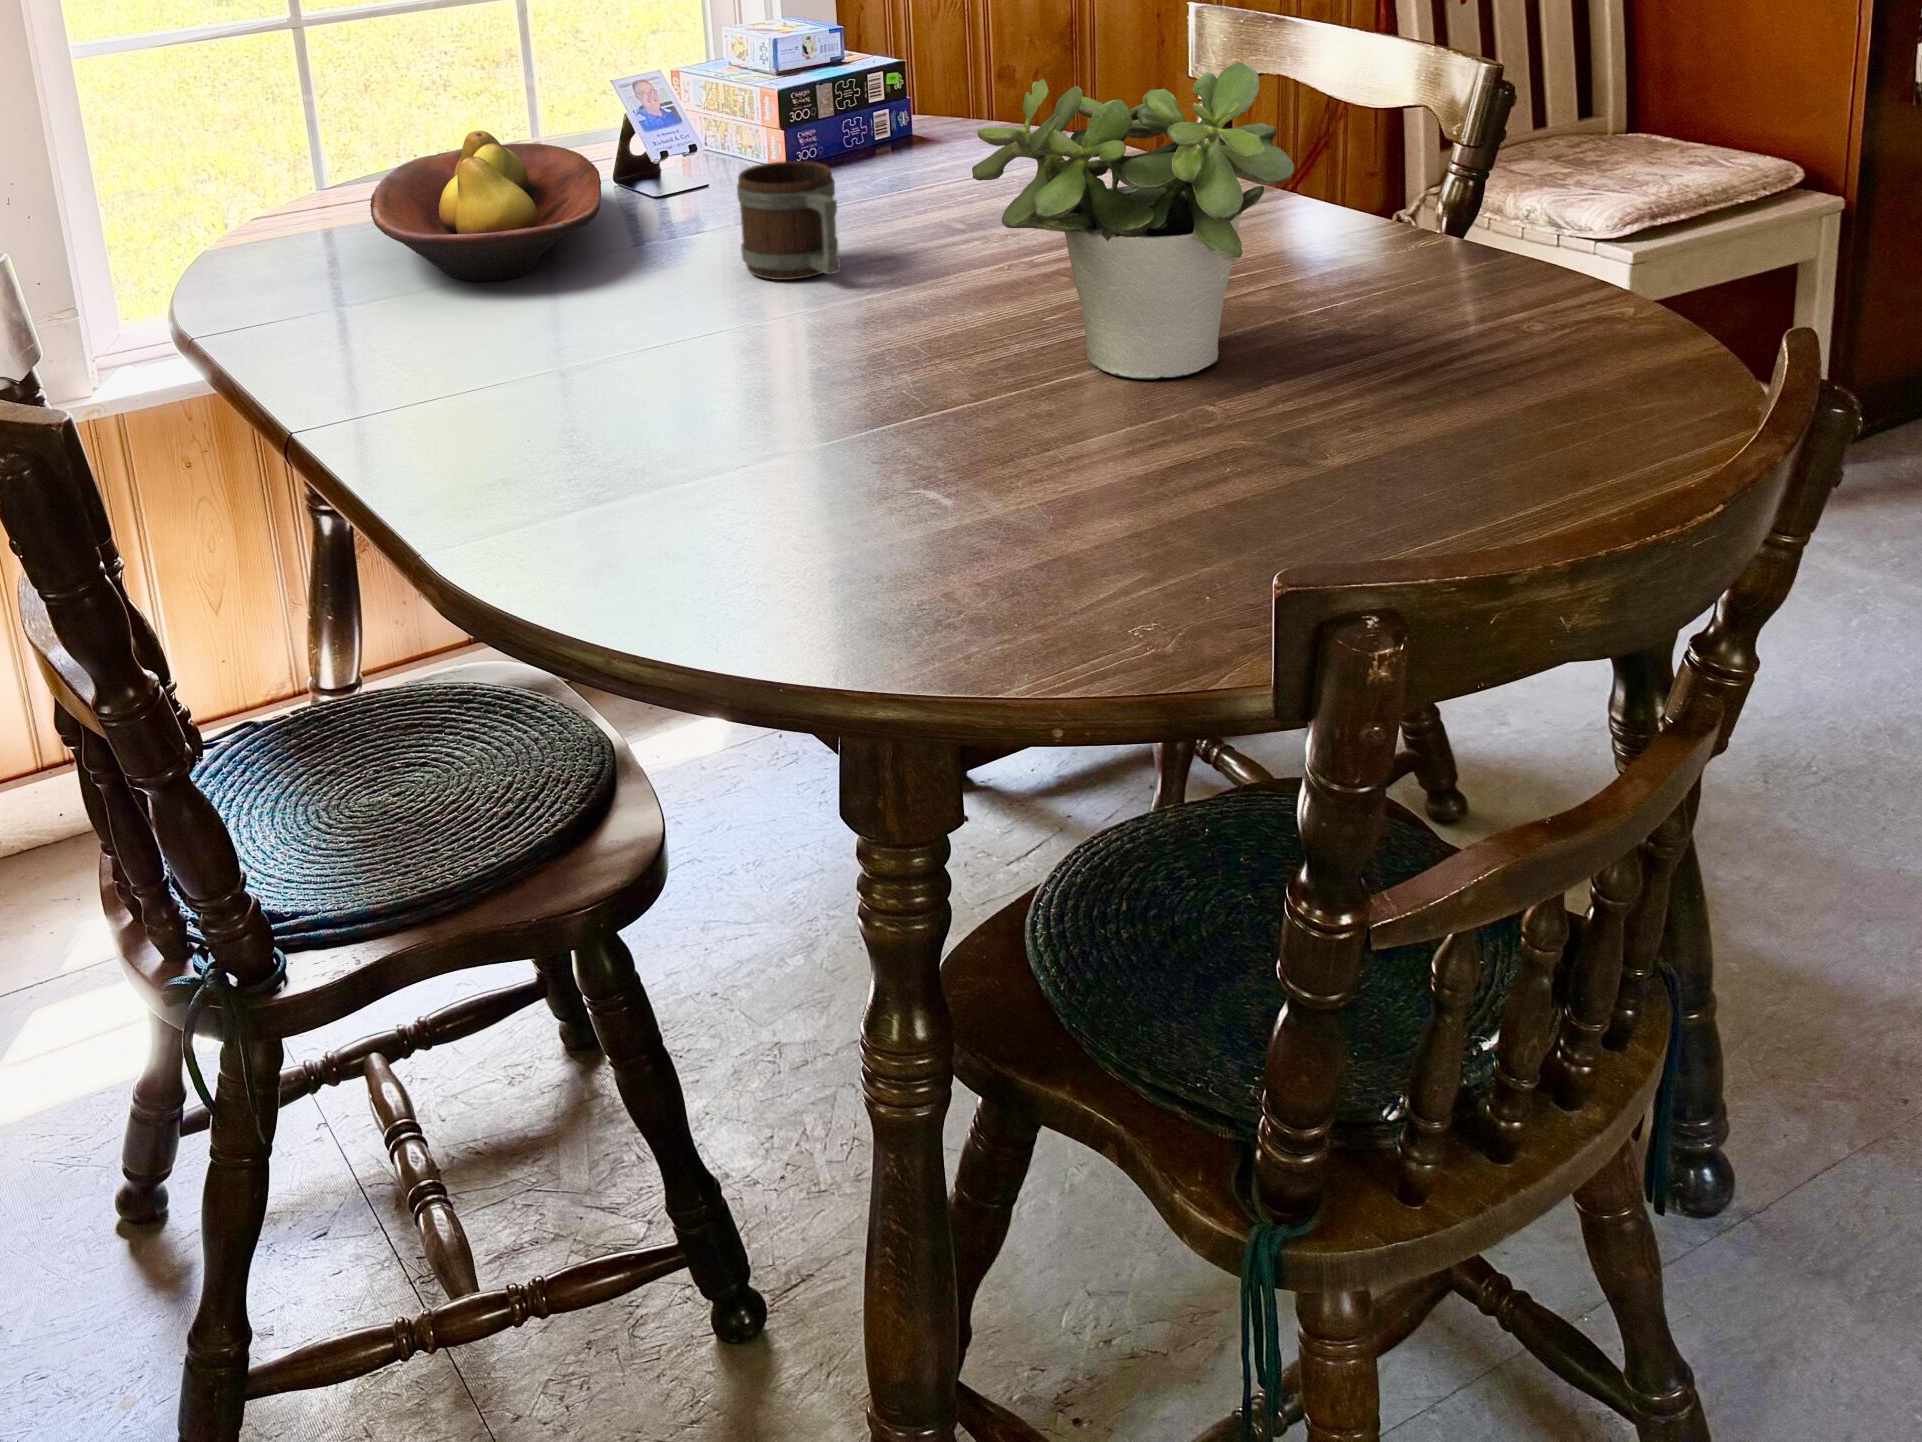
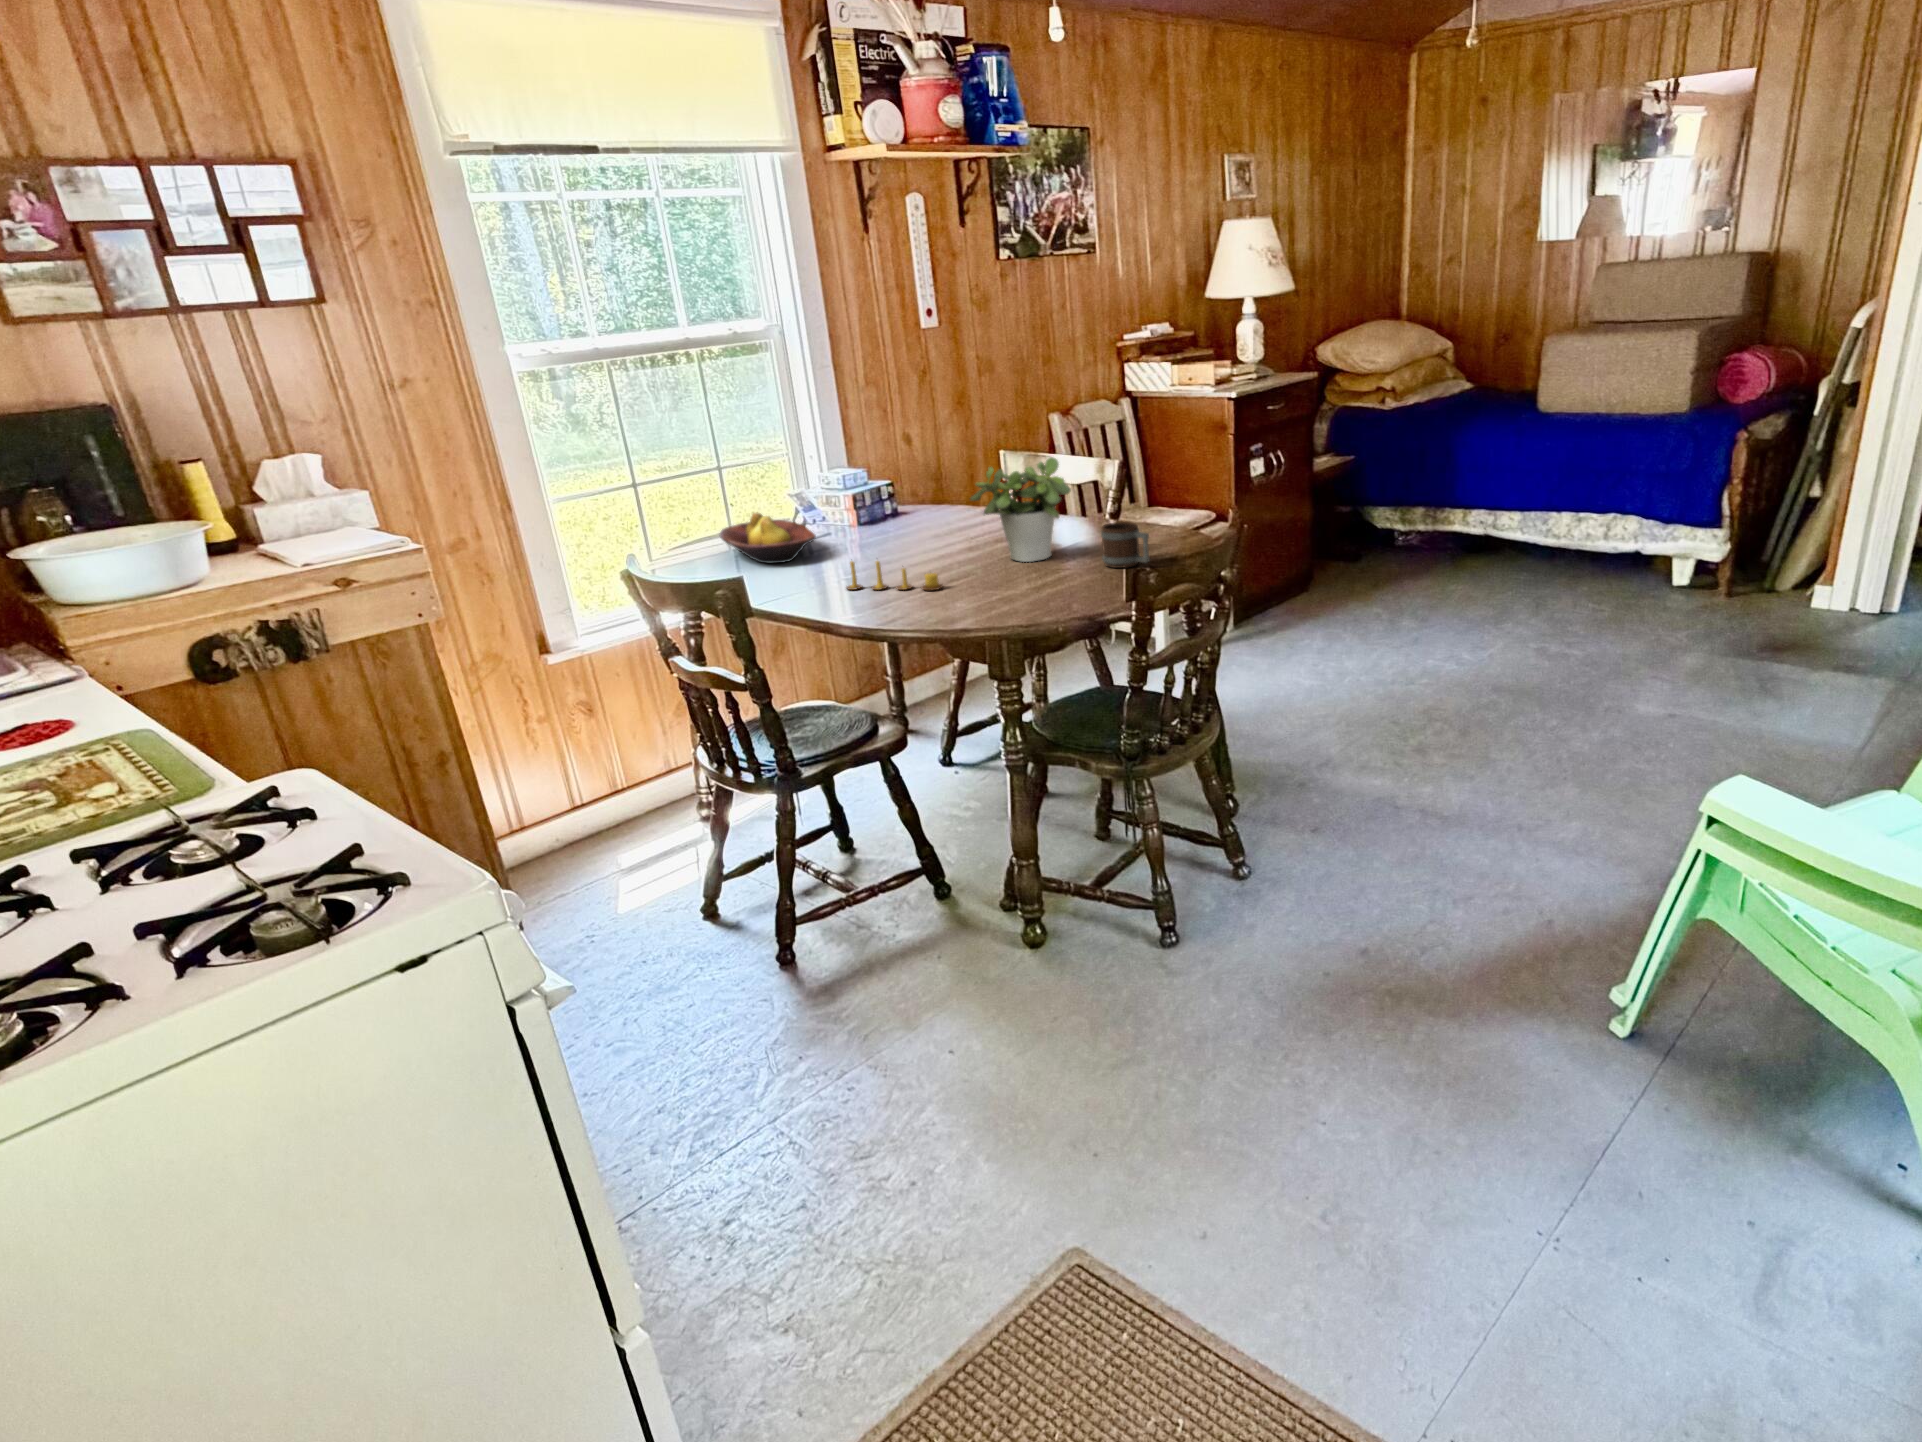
mug: present [737,161,841,280] -> present [1101,522,1150,568]
candle: none [547,329,818,468] -> present [846,561,943,591]

